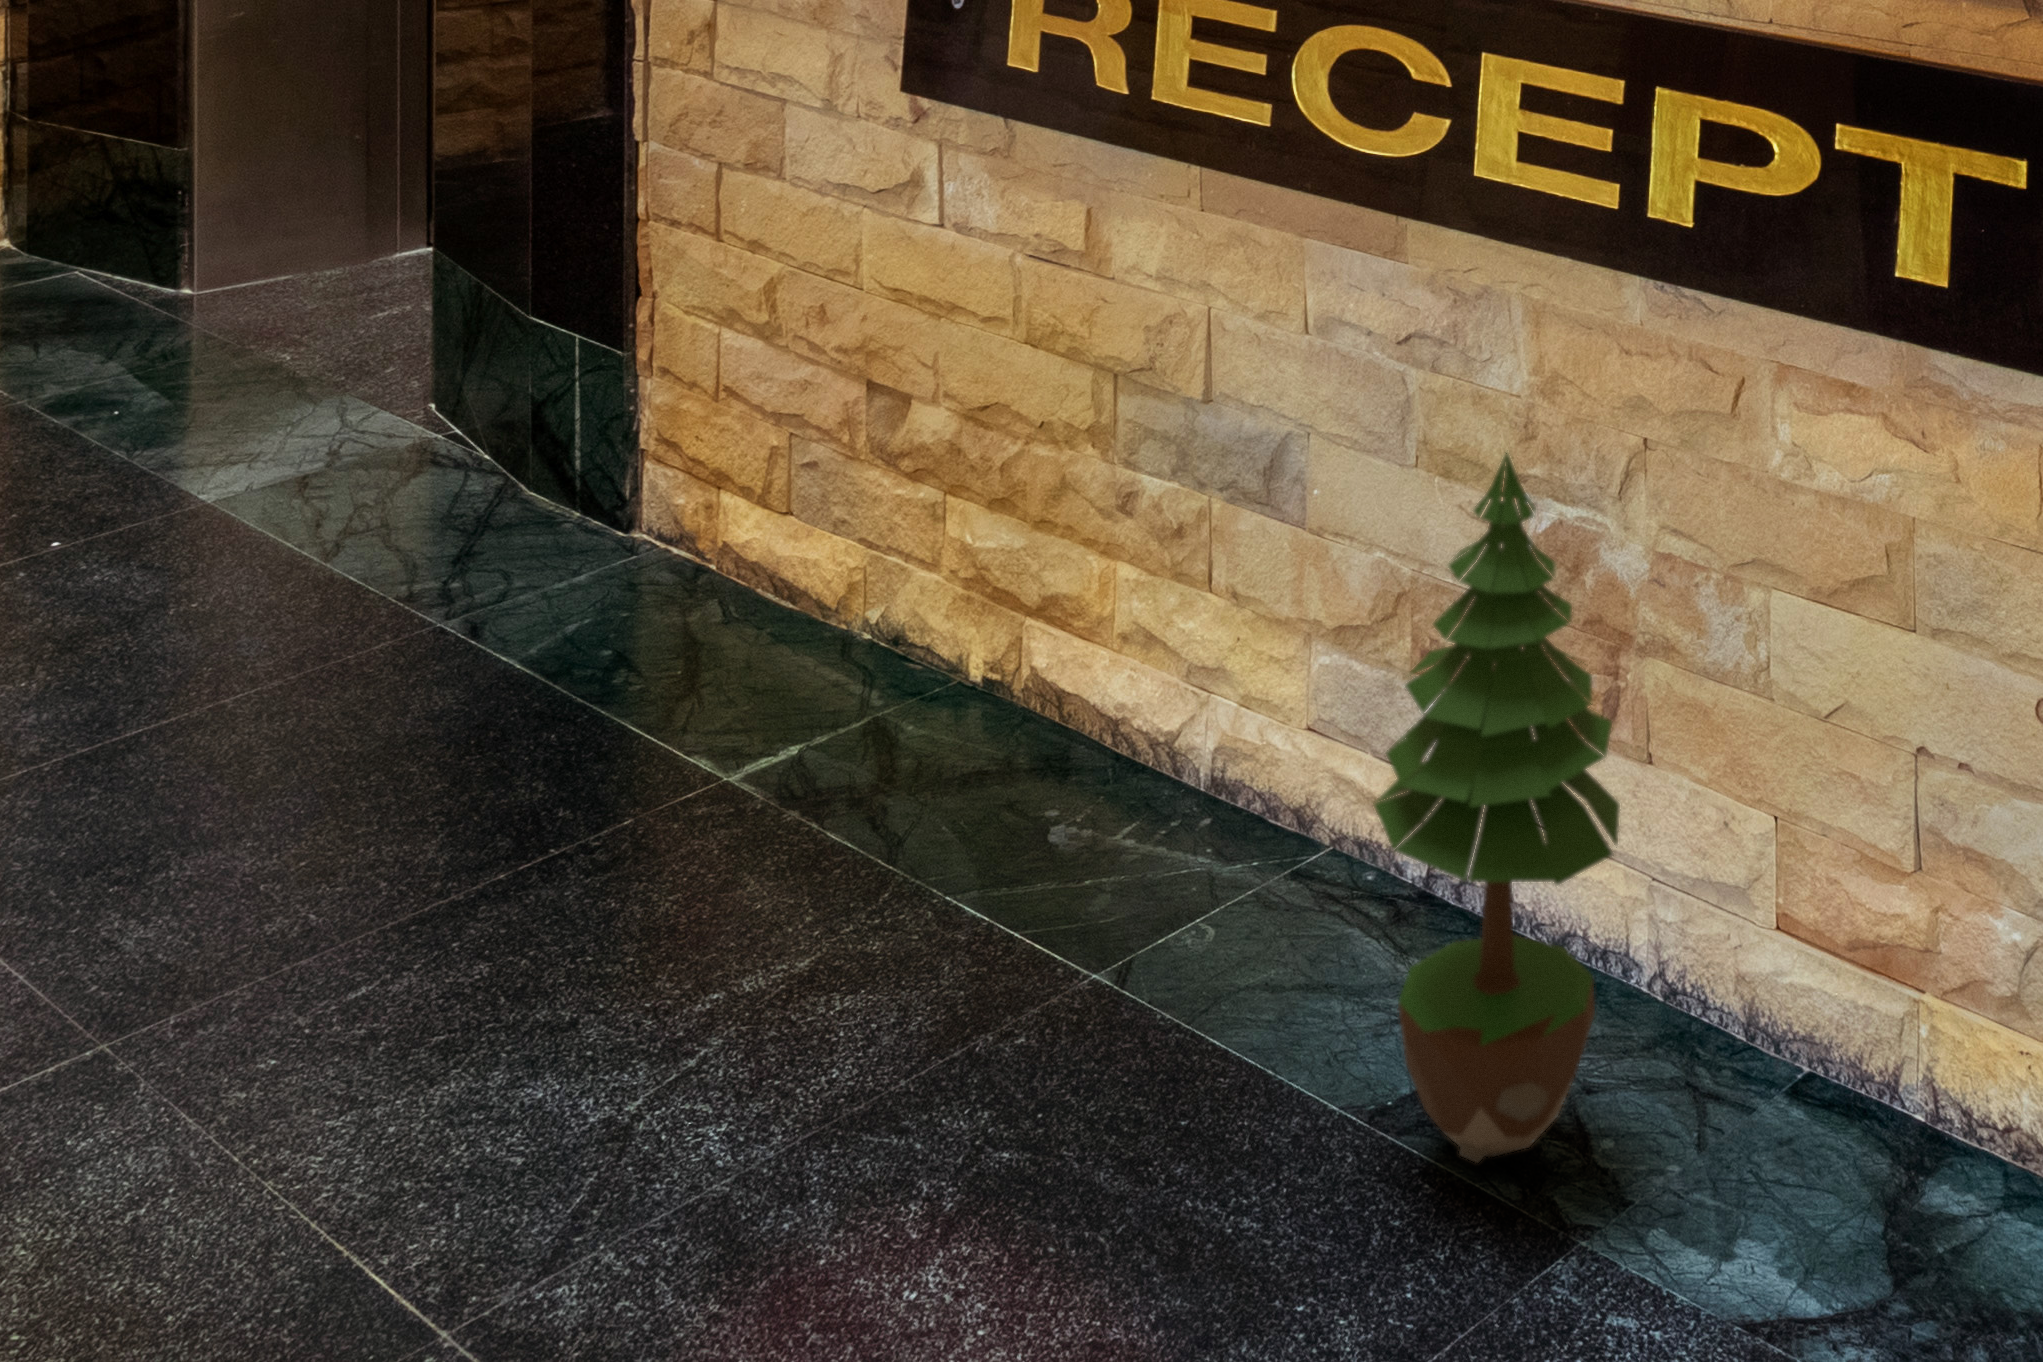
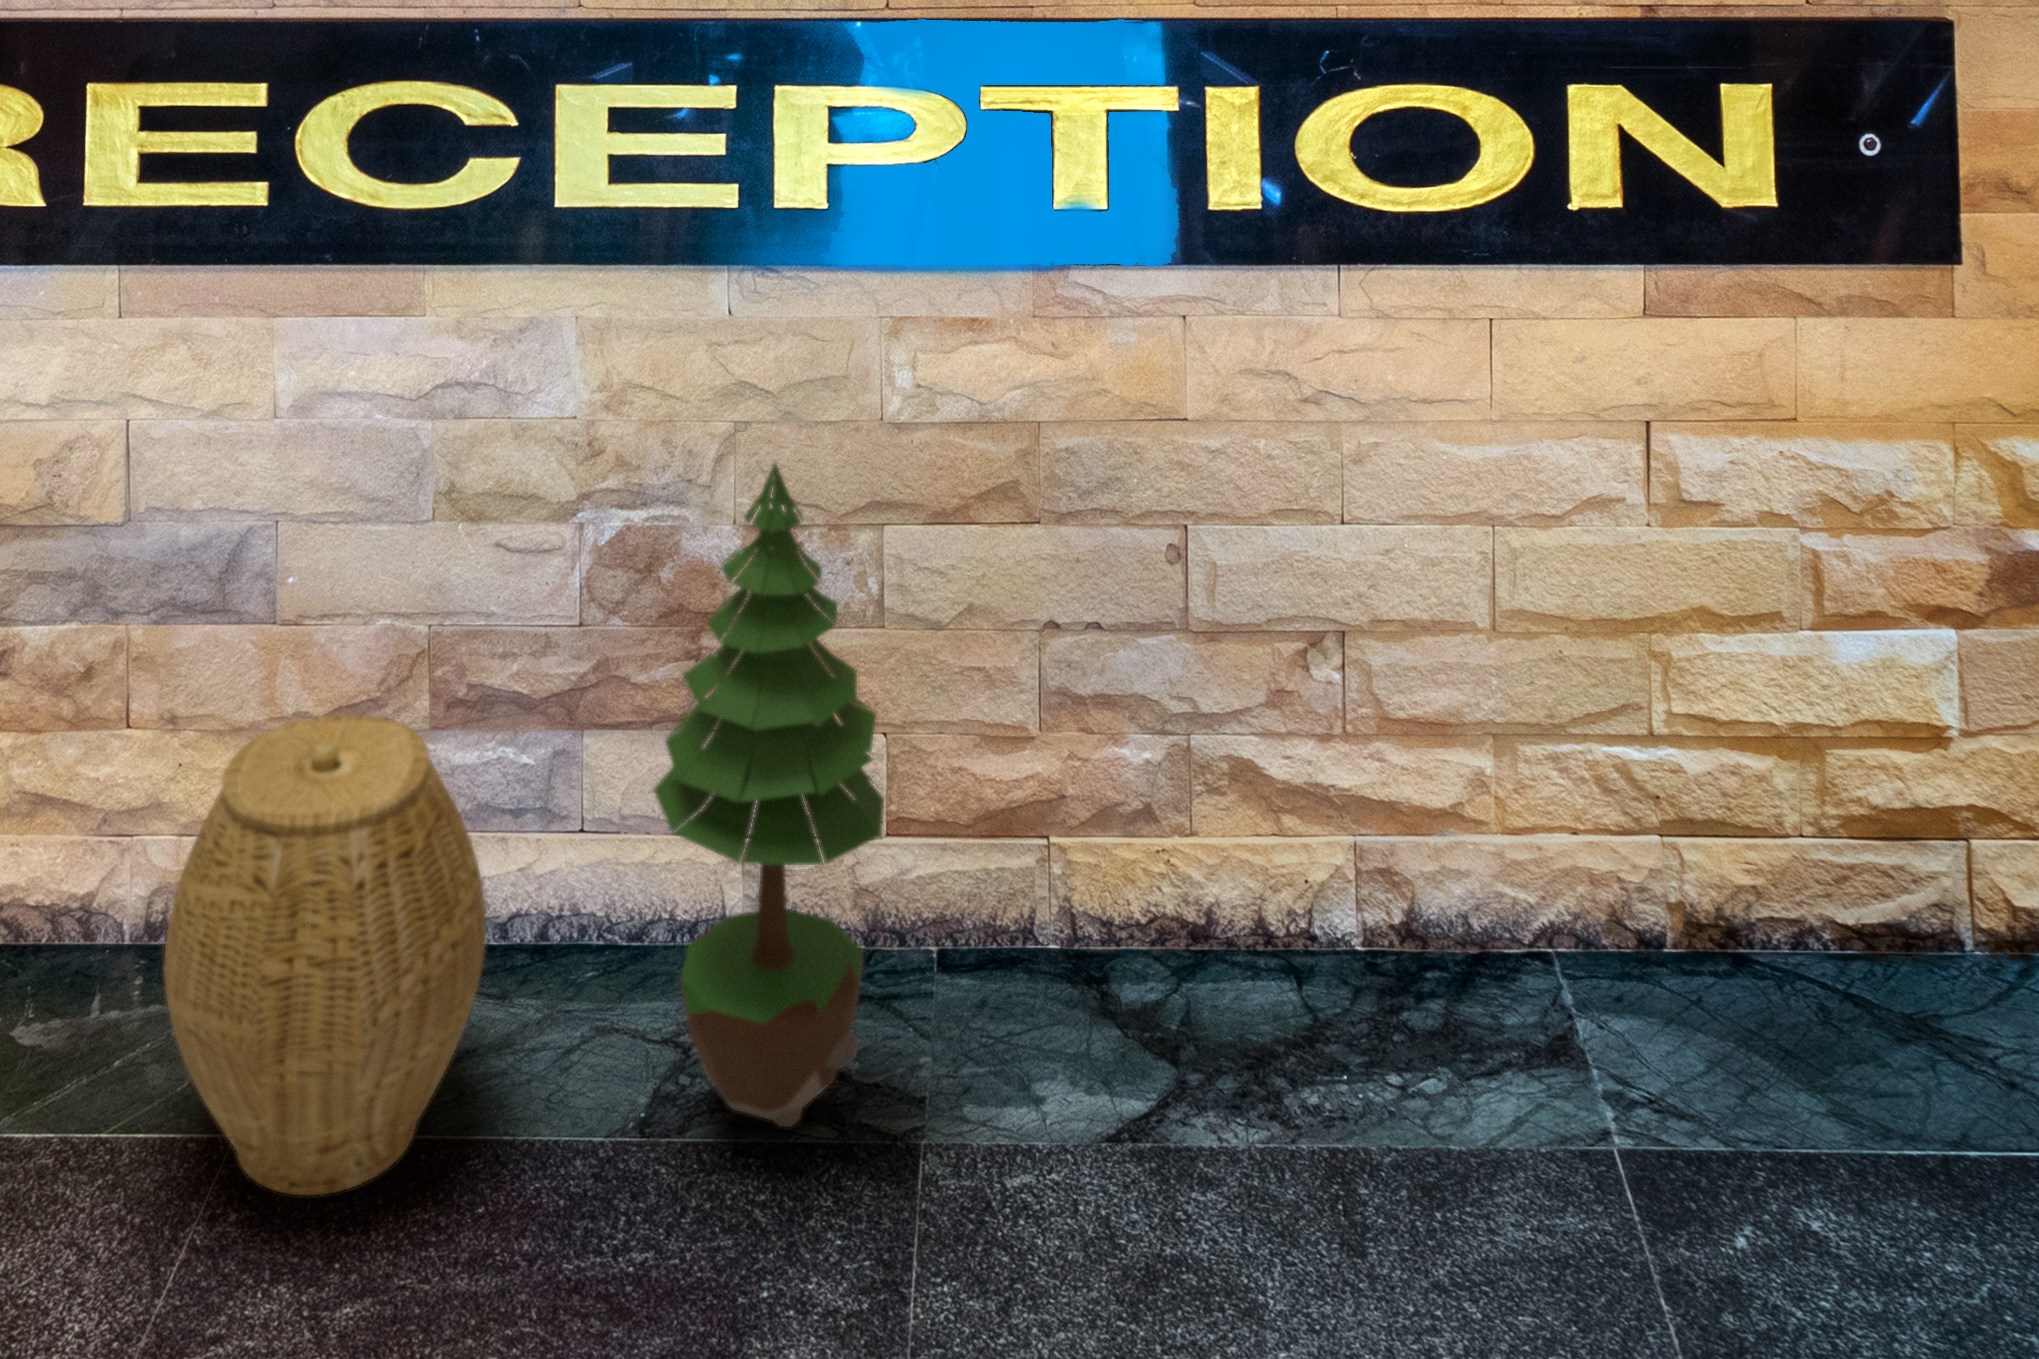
woven basket: none [1011,605,1320,1051] -> present [164,715,486,1195]

